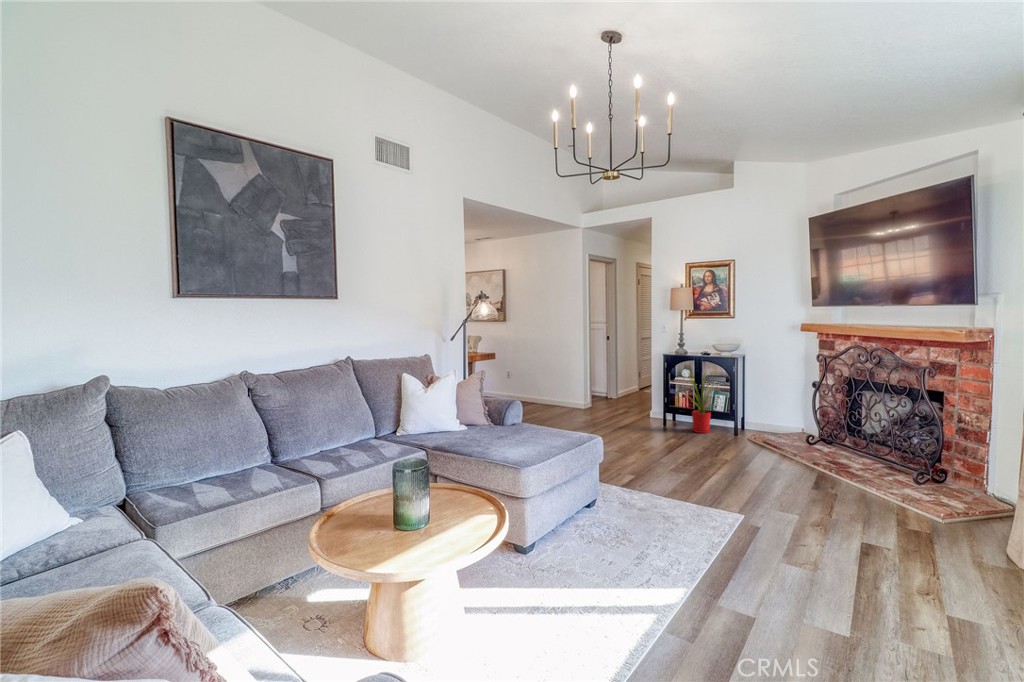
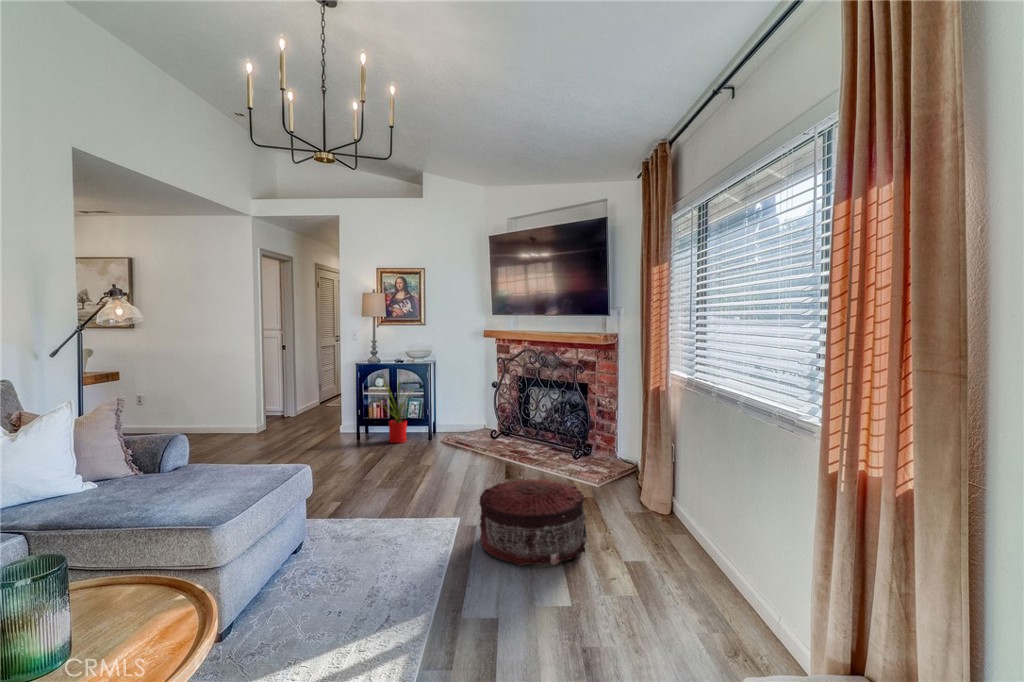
pouf: none [757,487,895,593] -> present [480,479,587,565]

